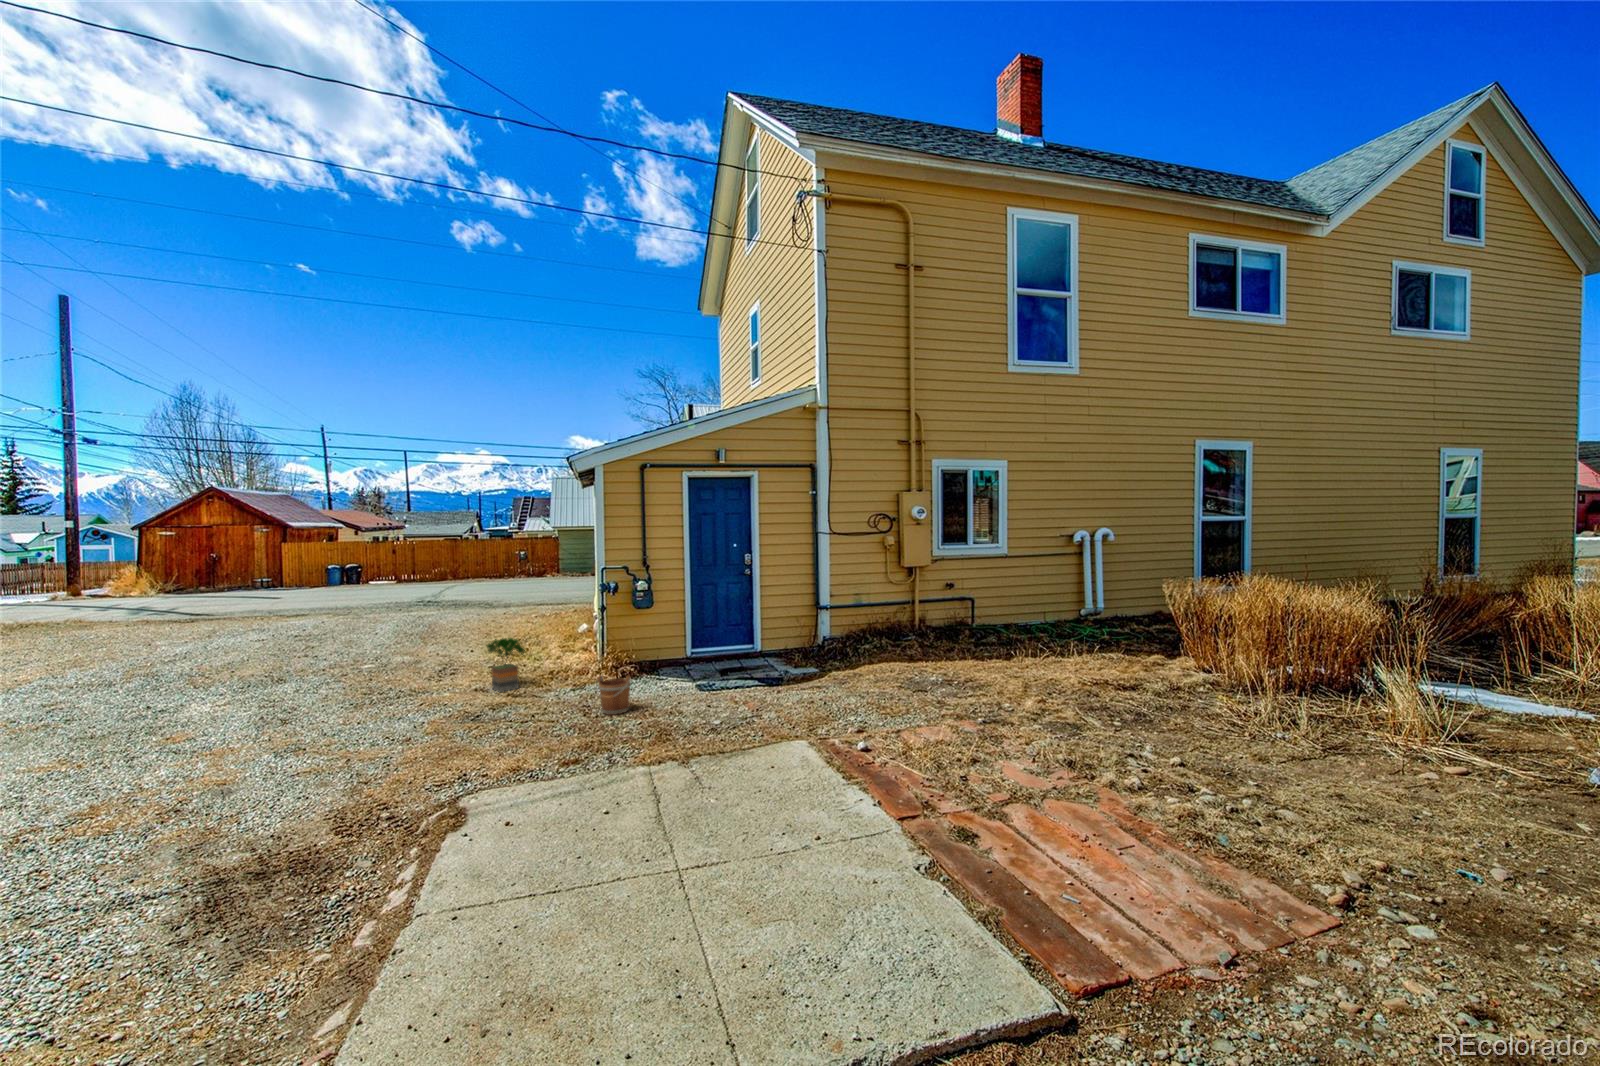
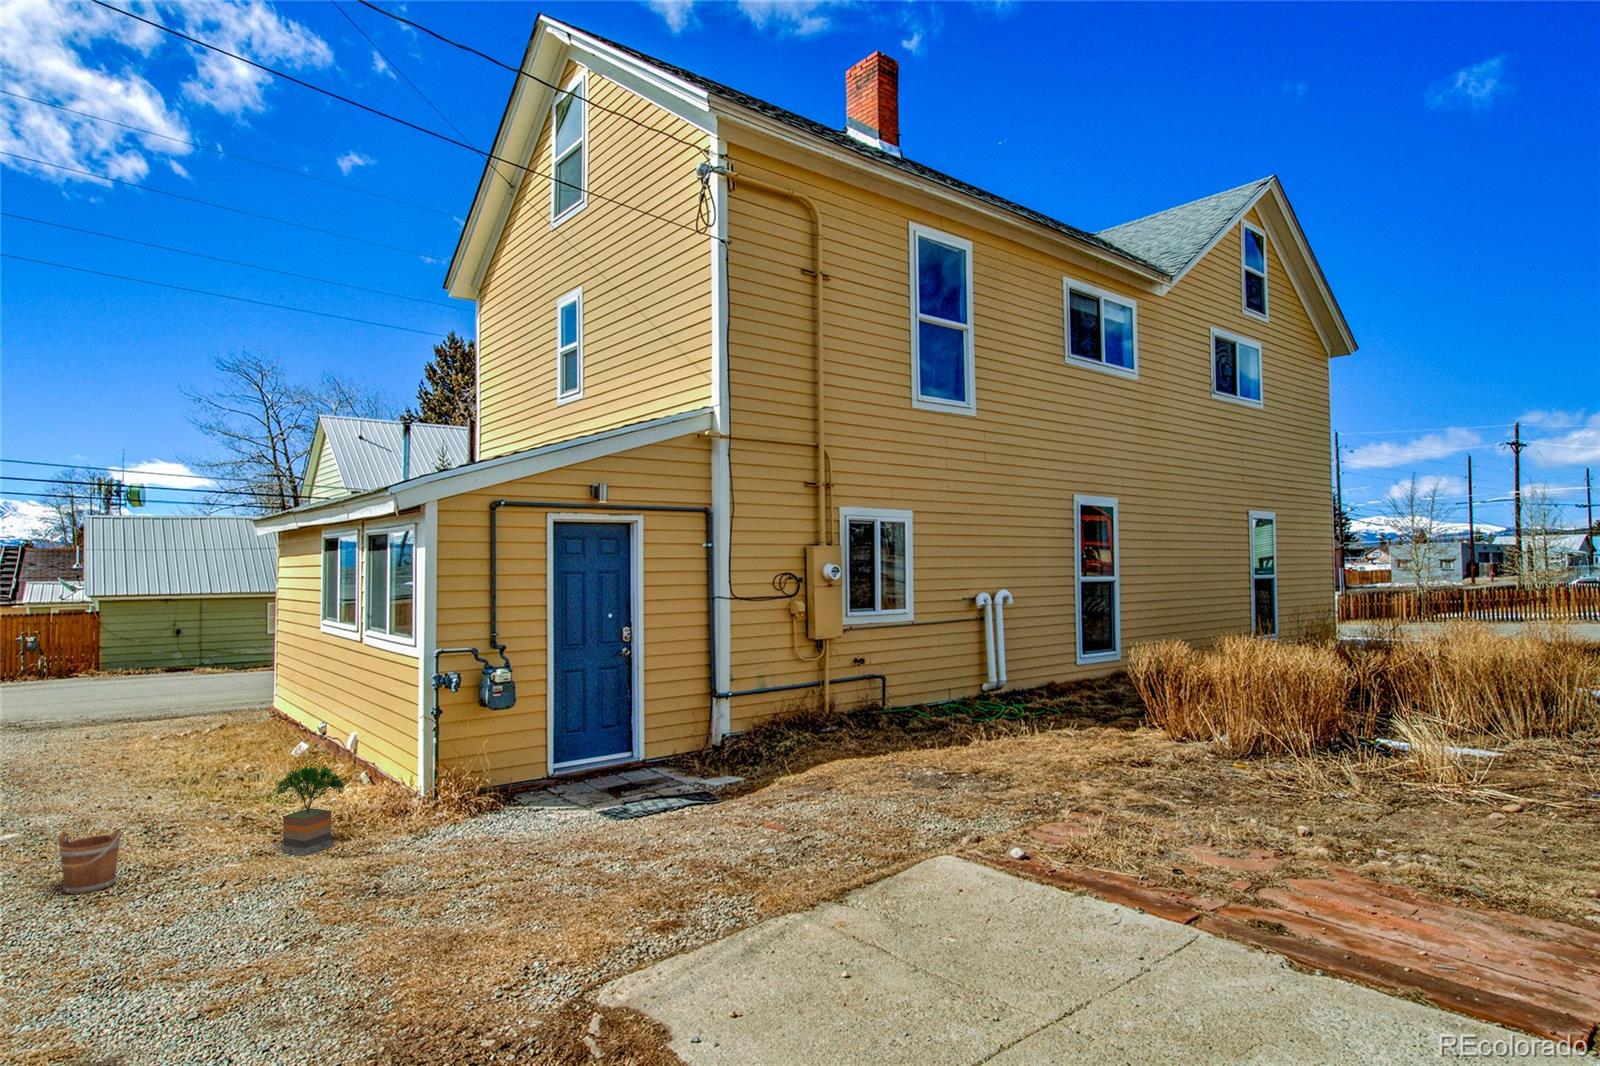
bucket: present [597,675,631,715] -> present [54,829,121,895]

